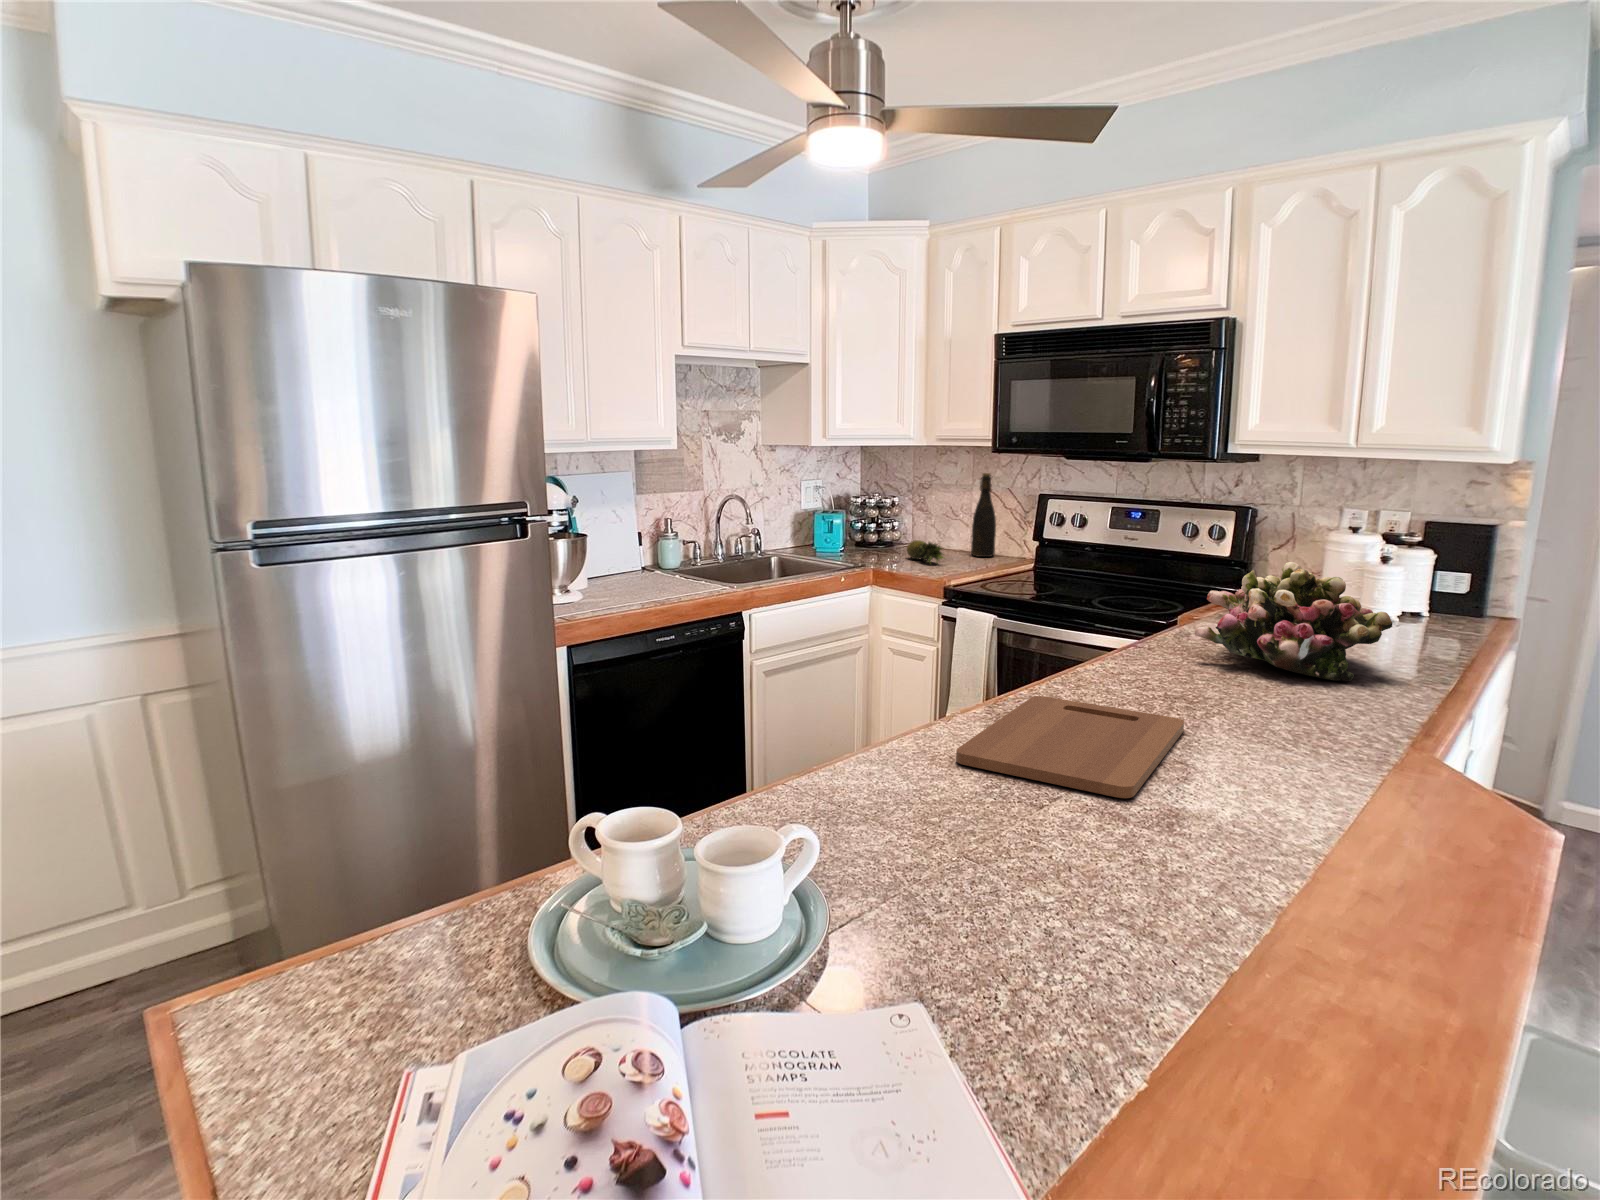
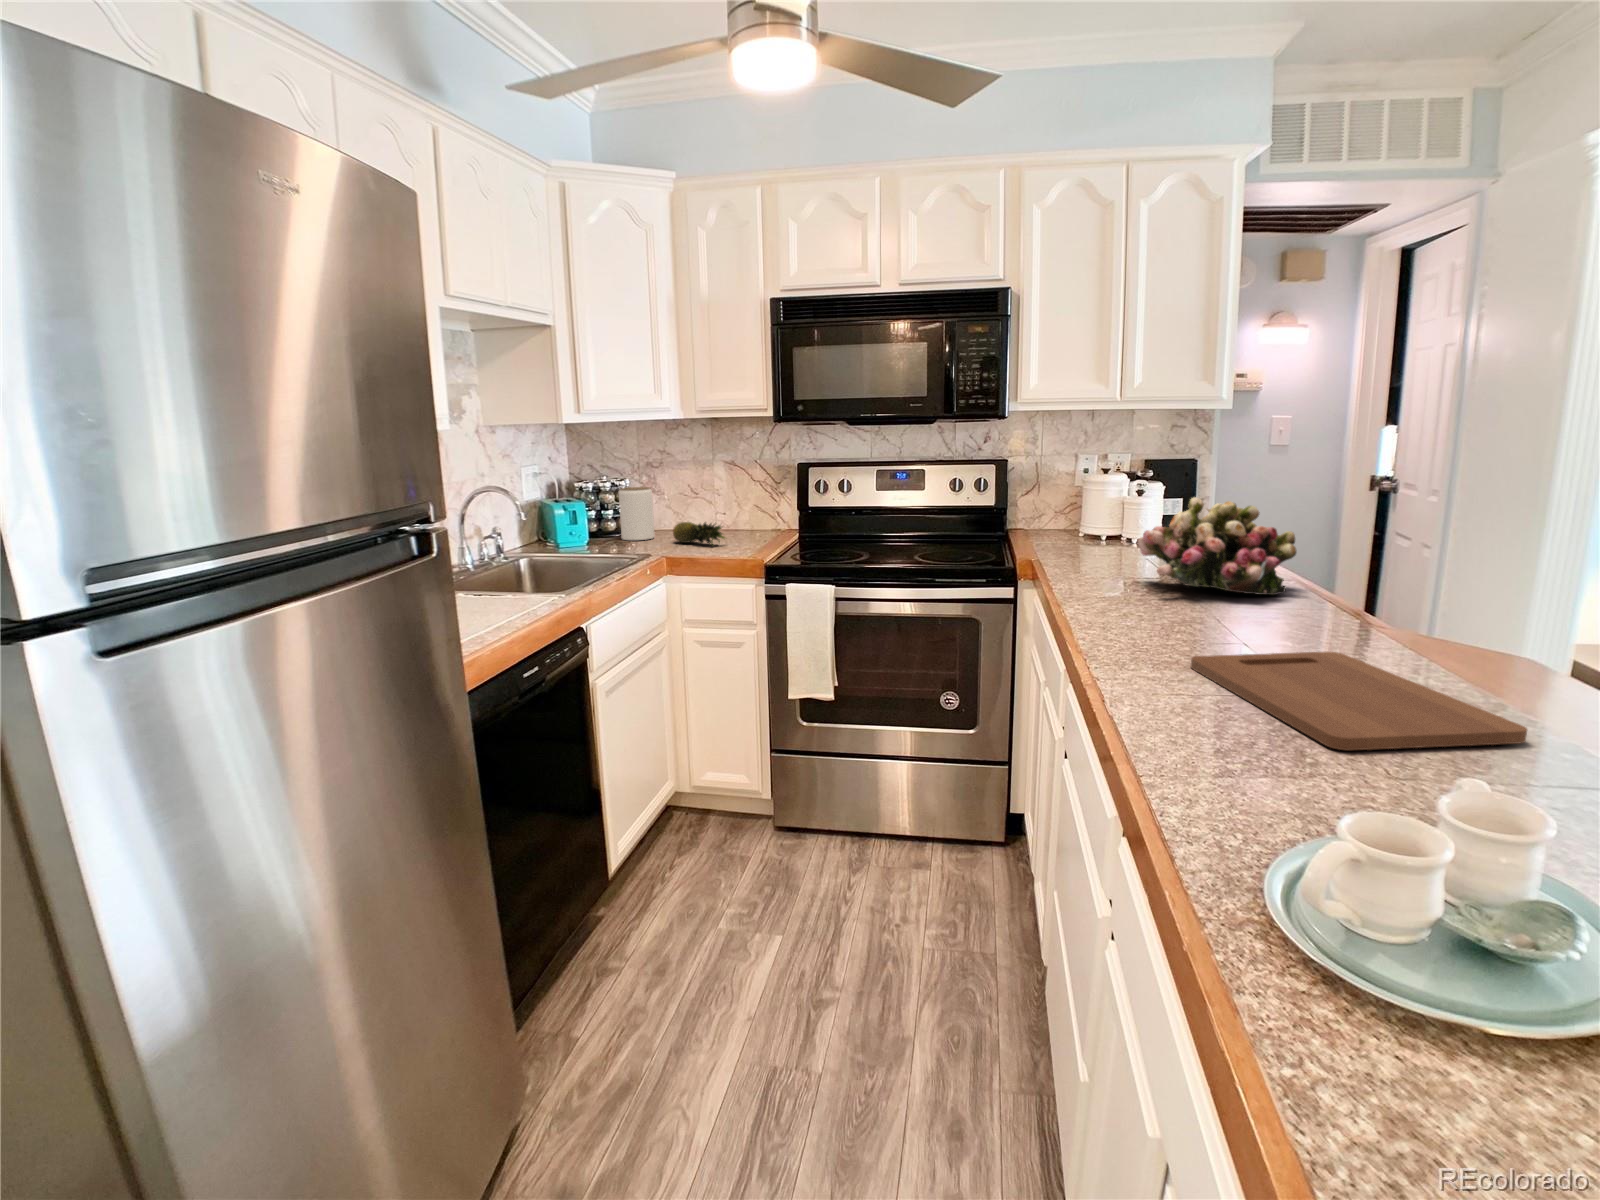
bottle: present [971,473,996,557] -> none [723,446,749,533]
jar: none [873,505,904,553] -> present [619,487,654,540]

